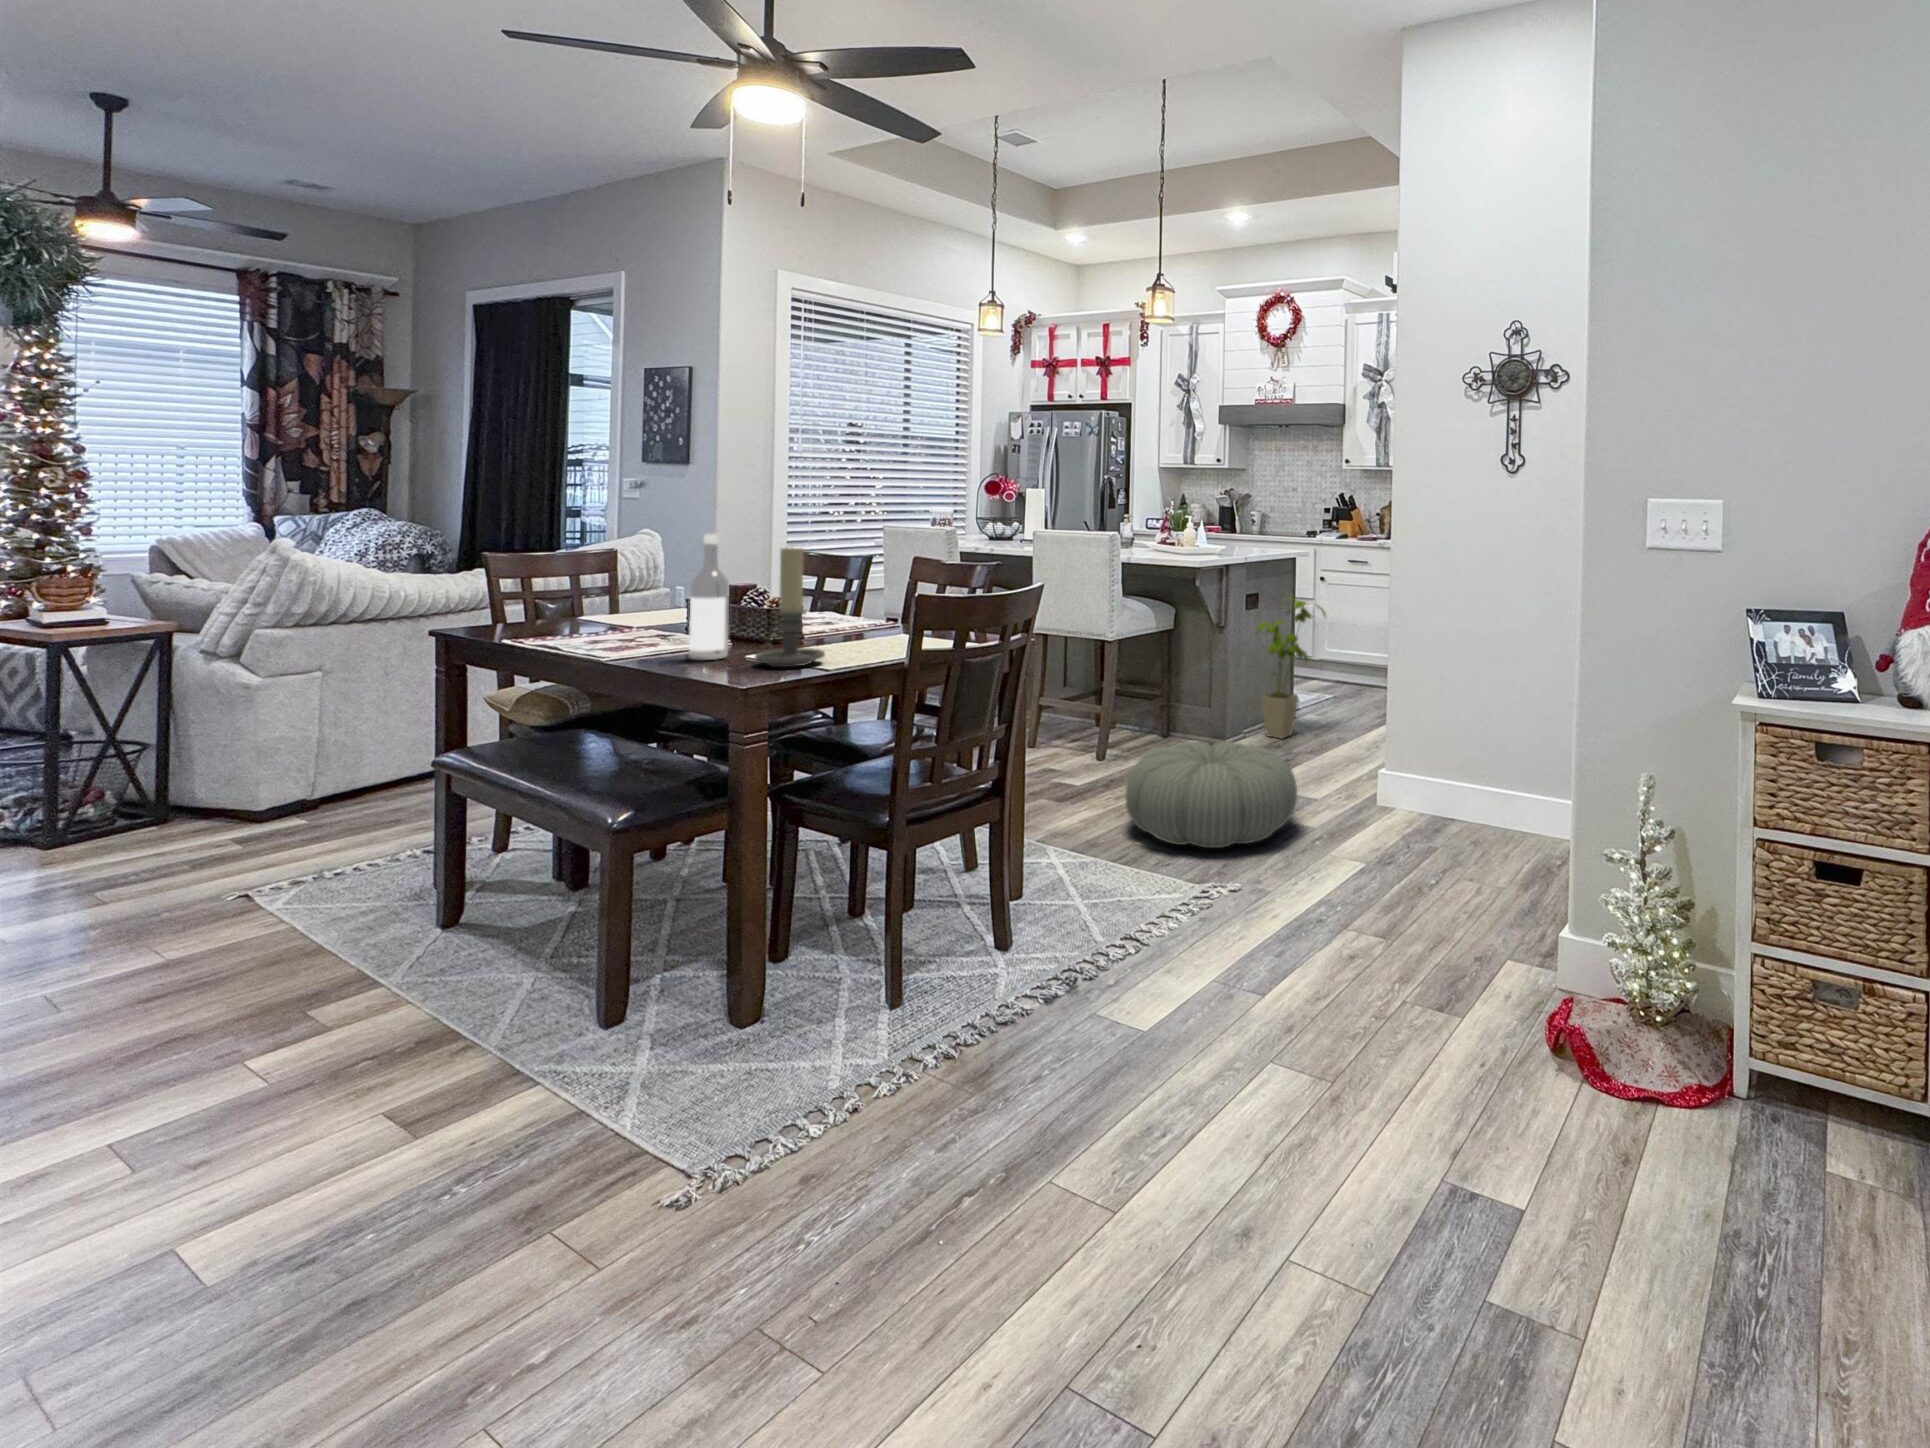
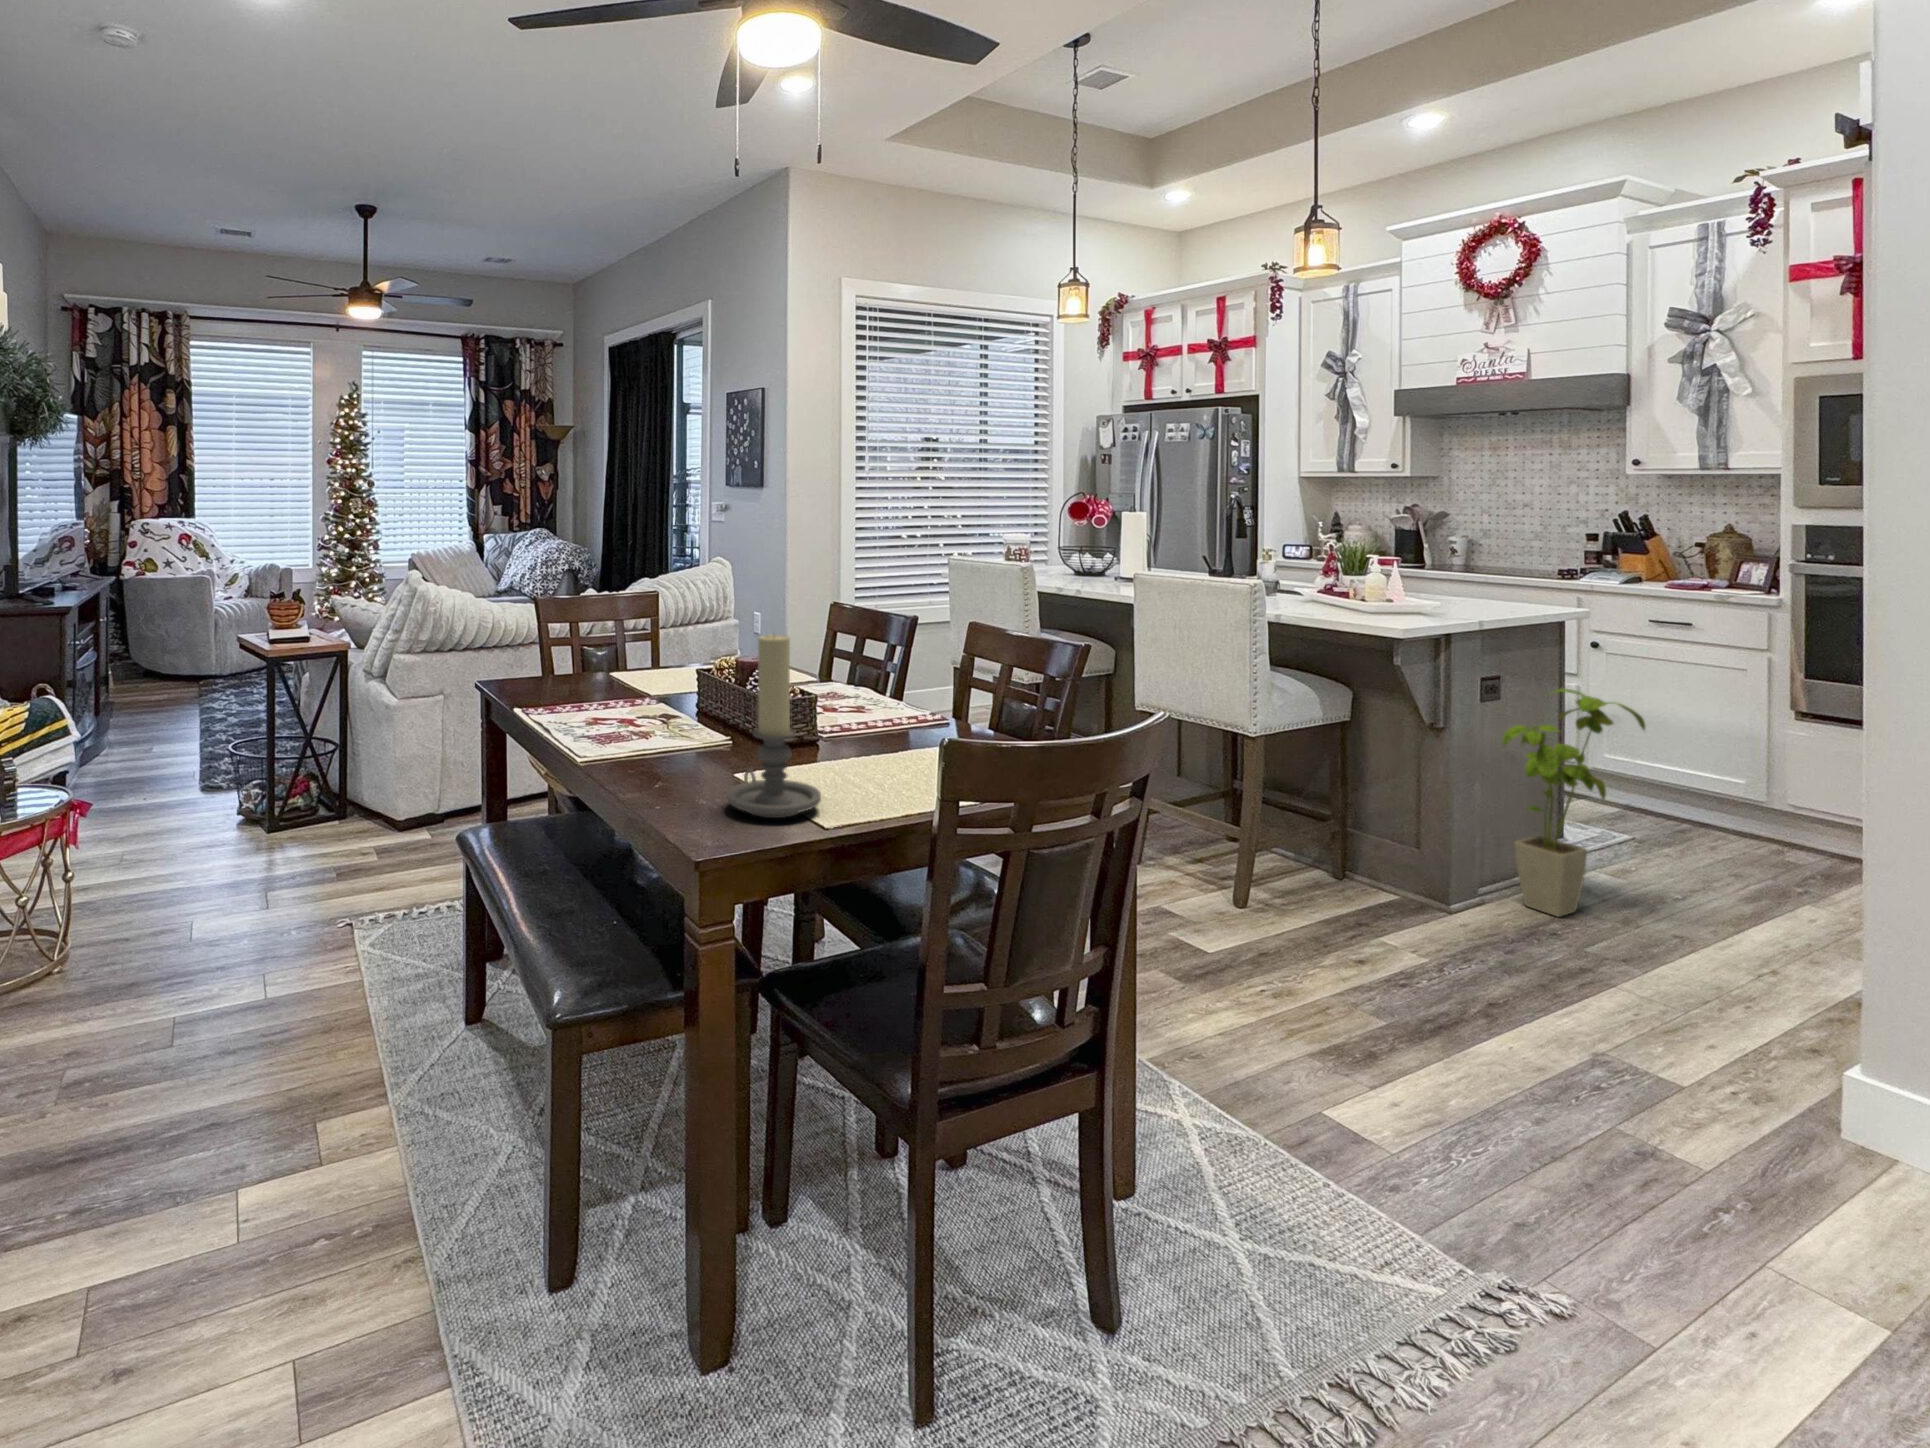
wine bottle: present [689,534,729,660] -> none [660,607,707,783]
pouf: present [1126,741,1297,848] -> none [1301,938,1663,1181]

